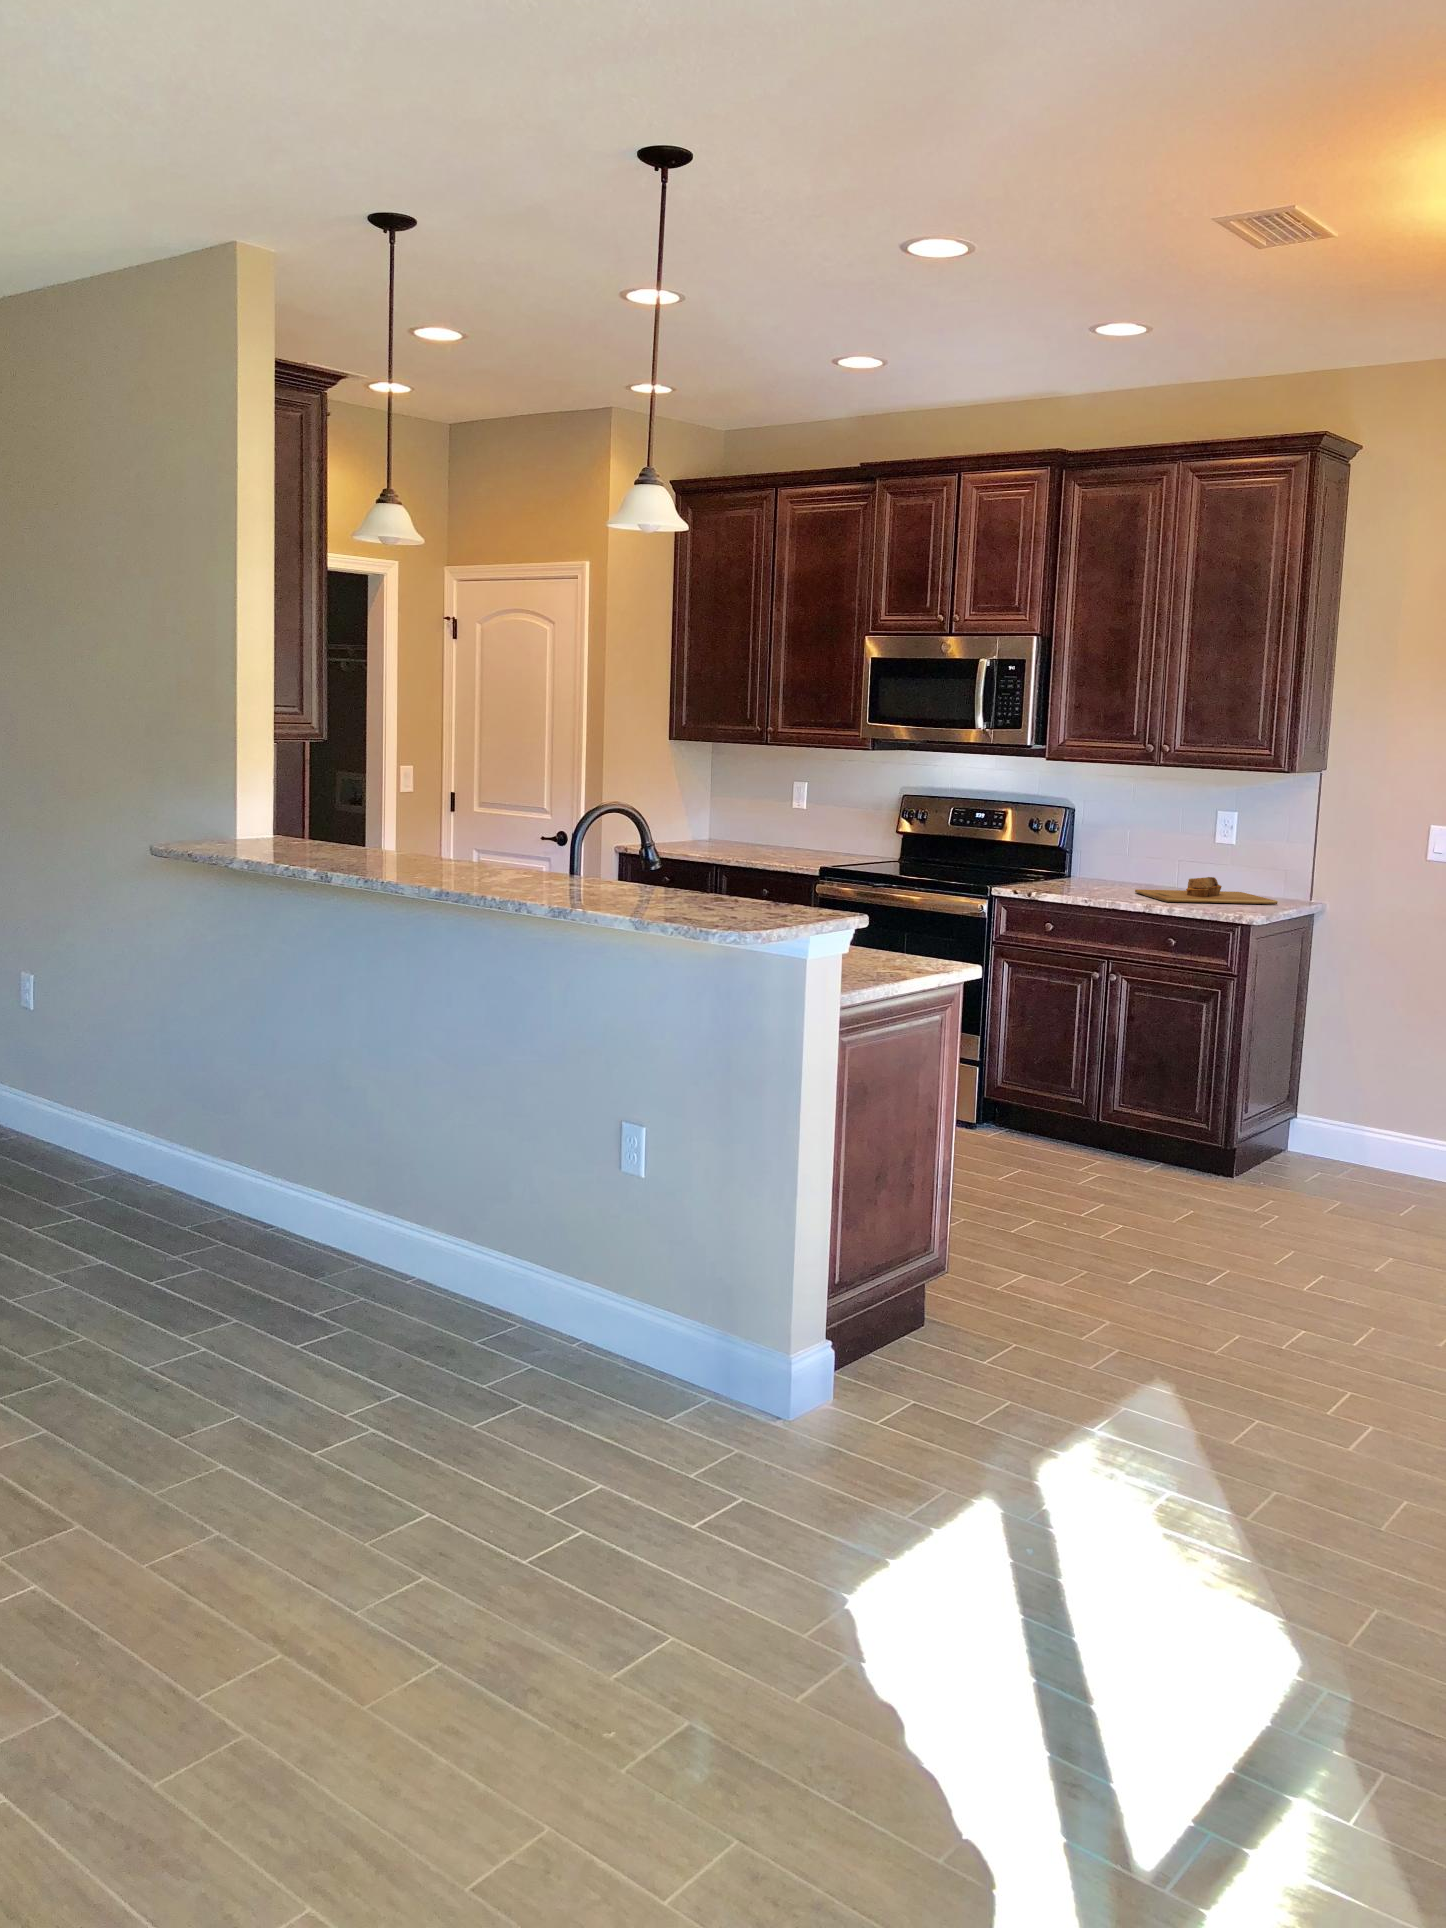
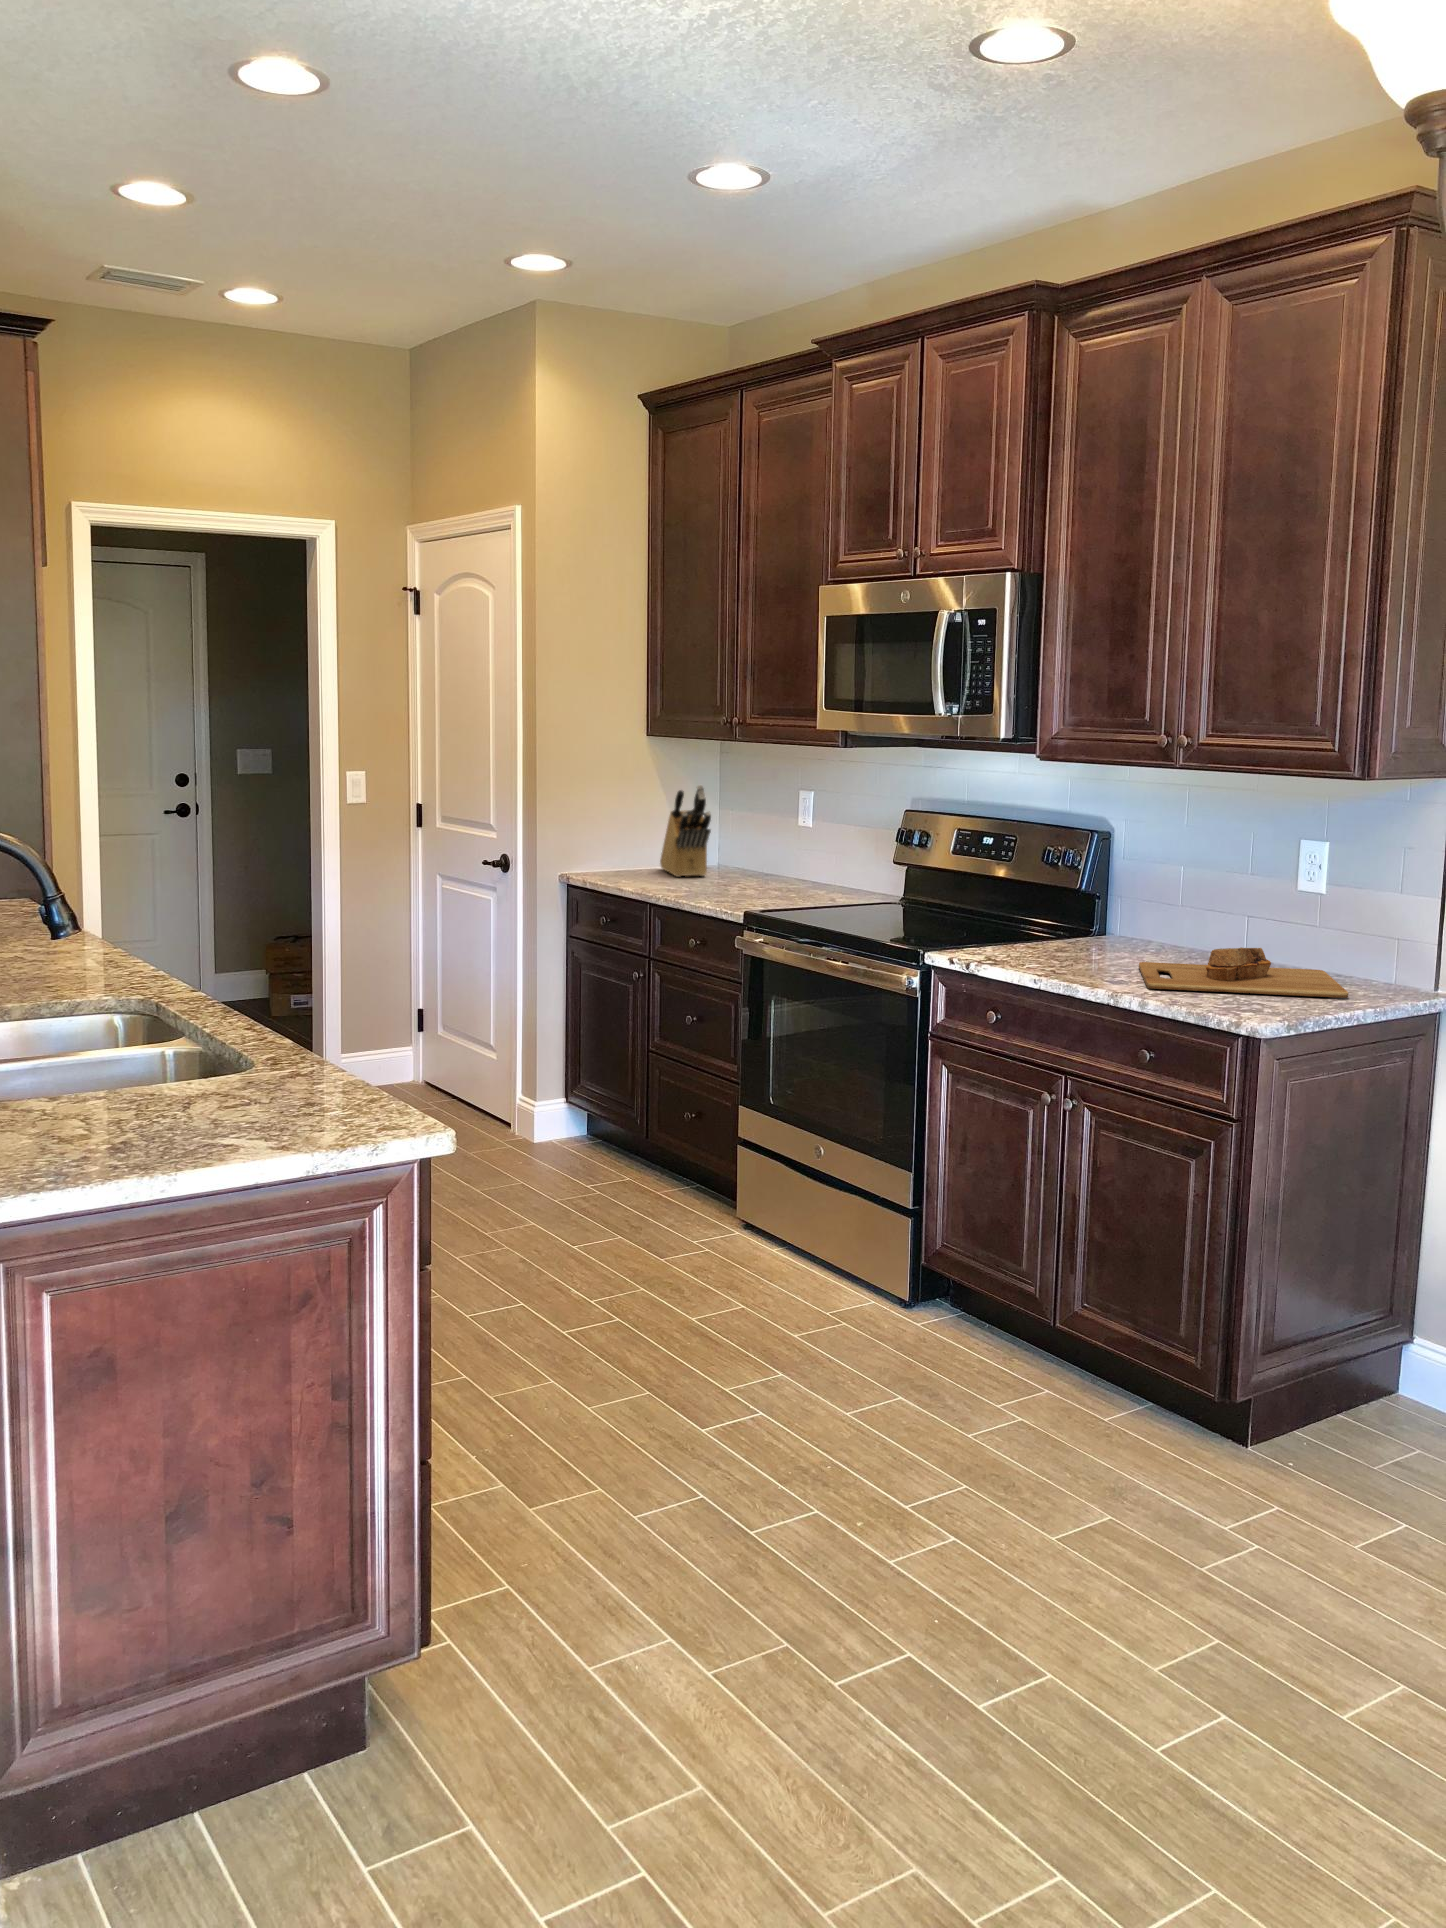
knife block: none [671,778,730,848] -> present [660,785,711,877]

